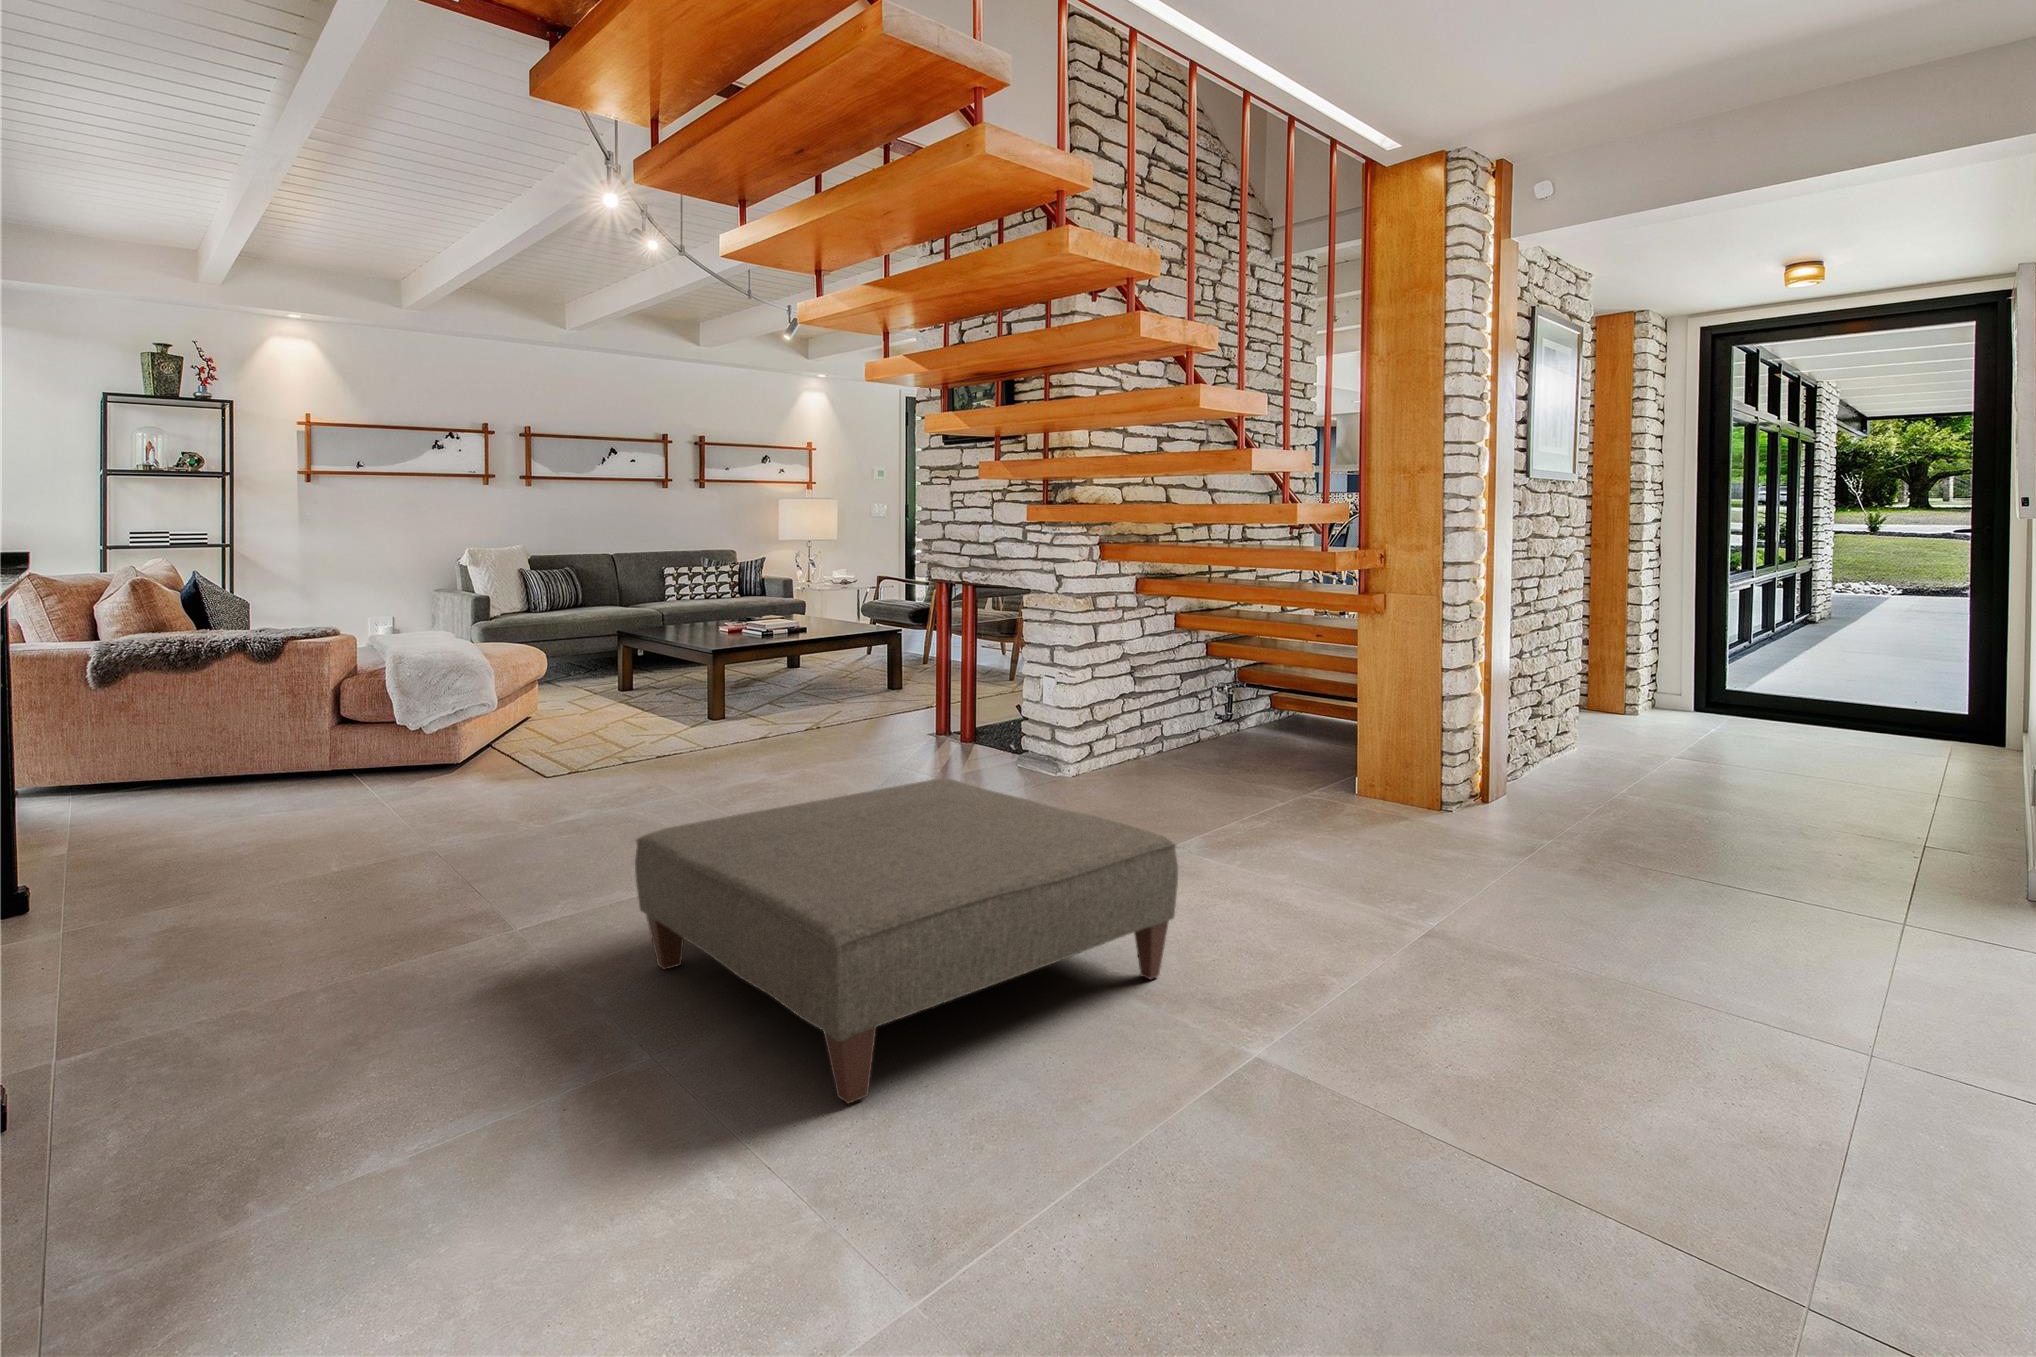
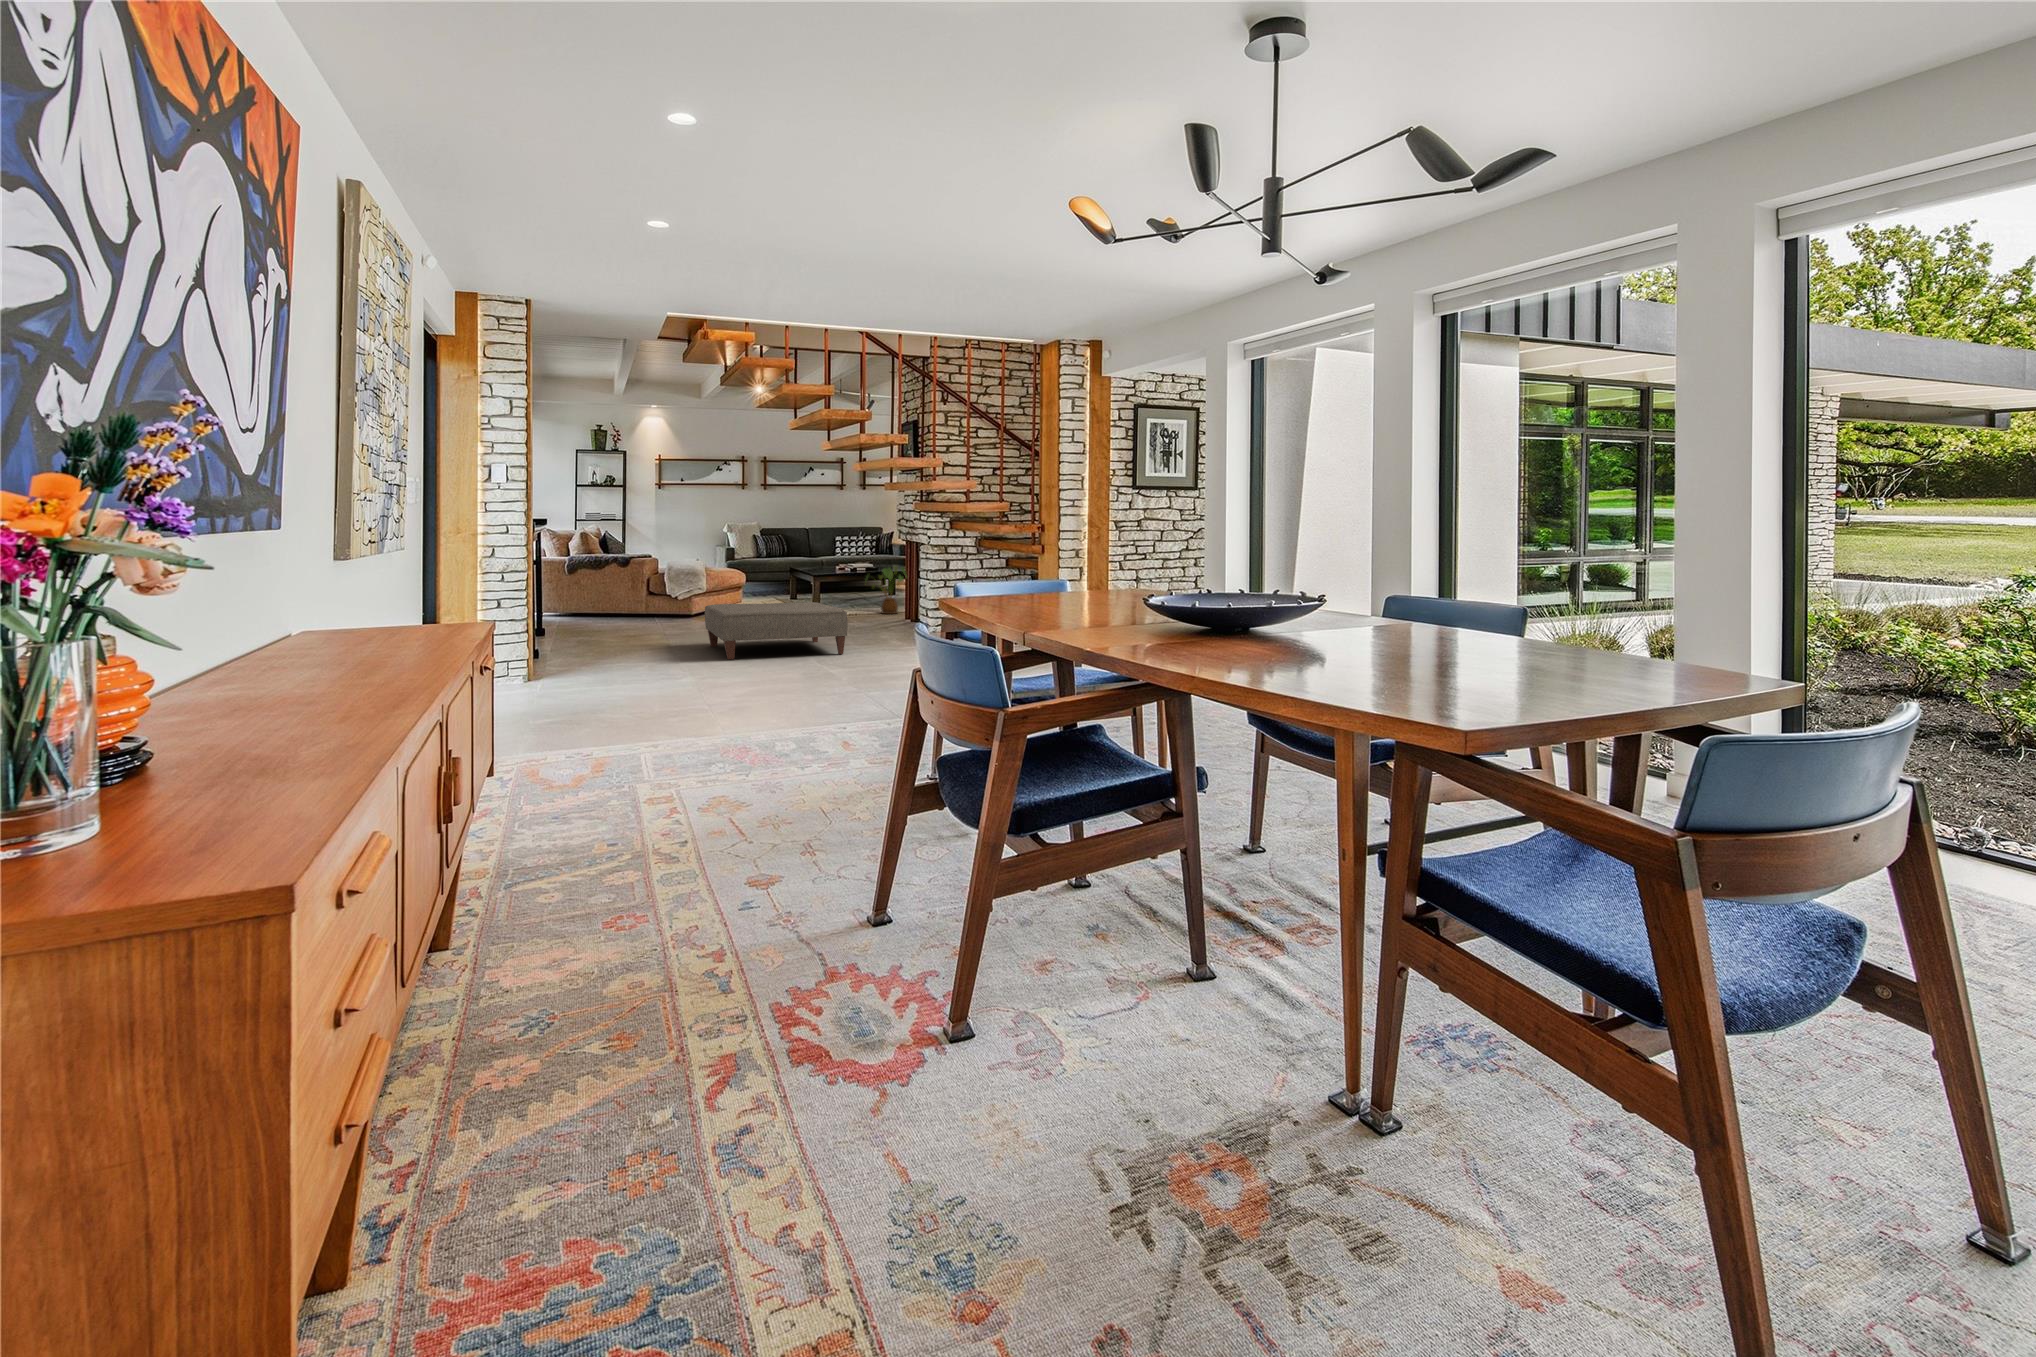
house plant: none [854,632,942,735] -> present [866,566,905,614]

